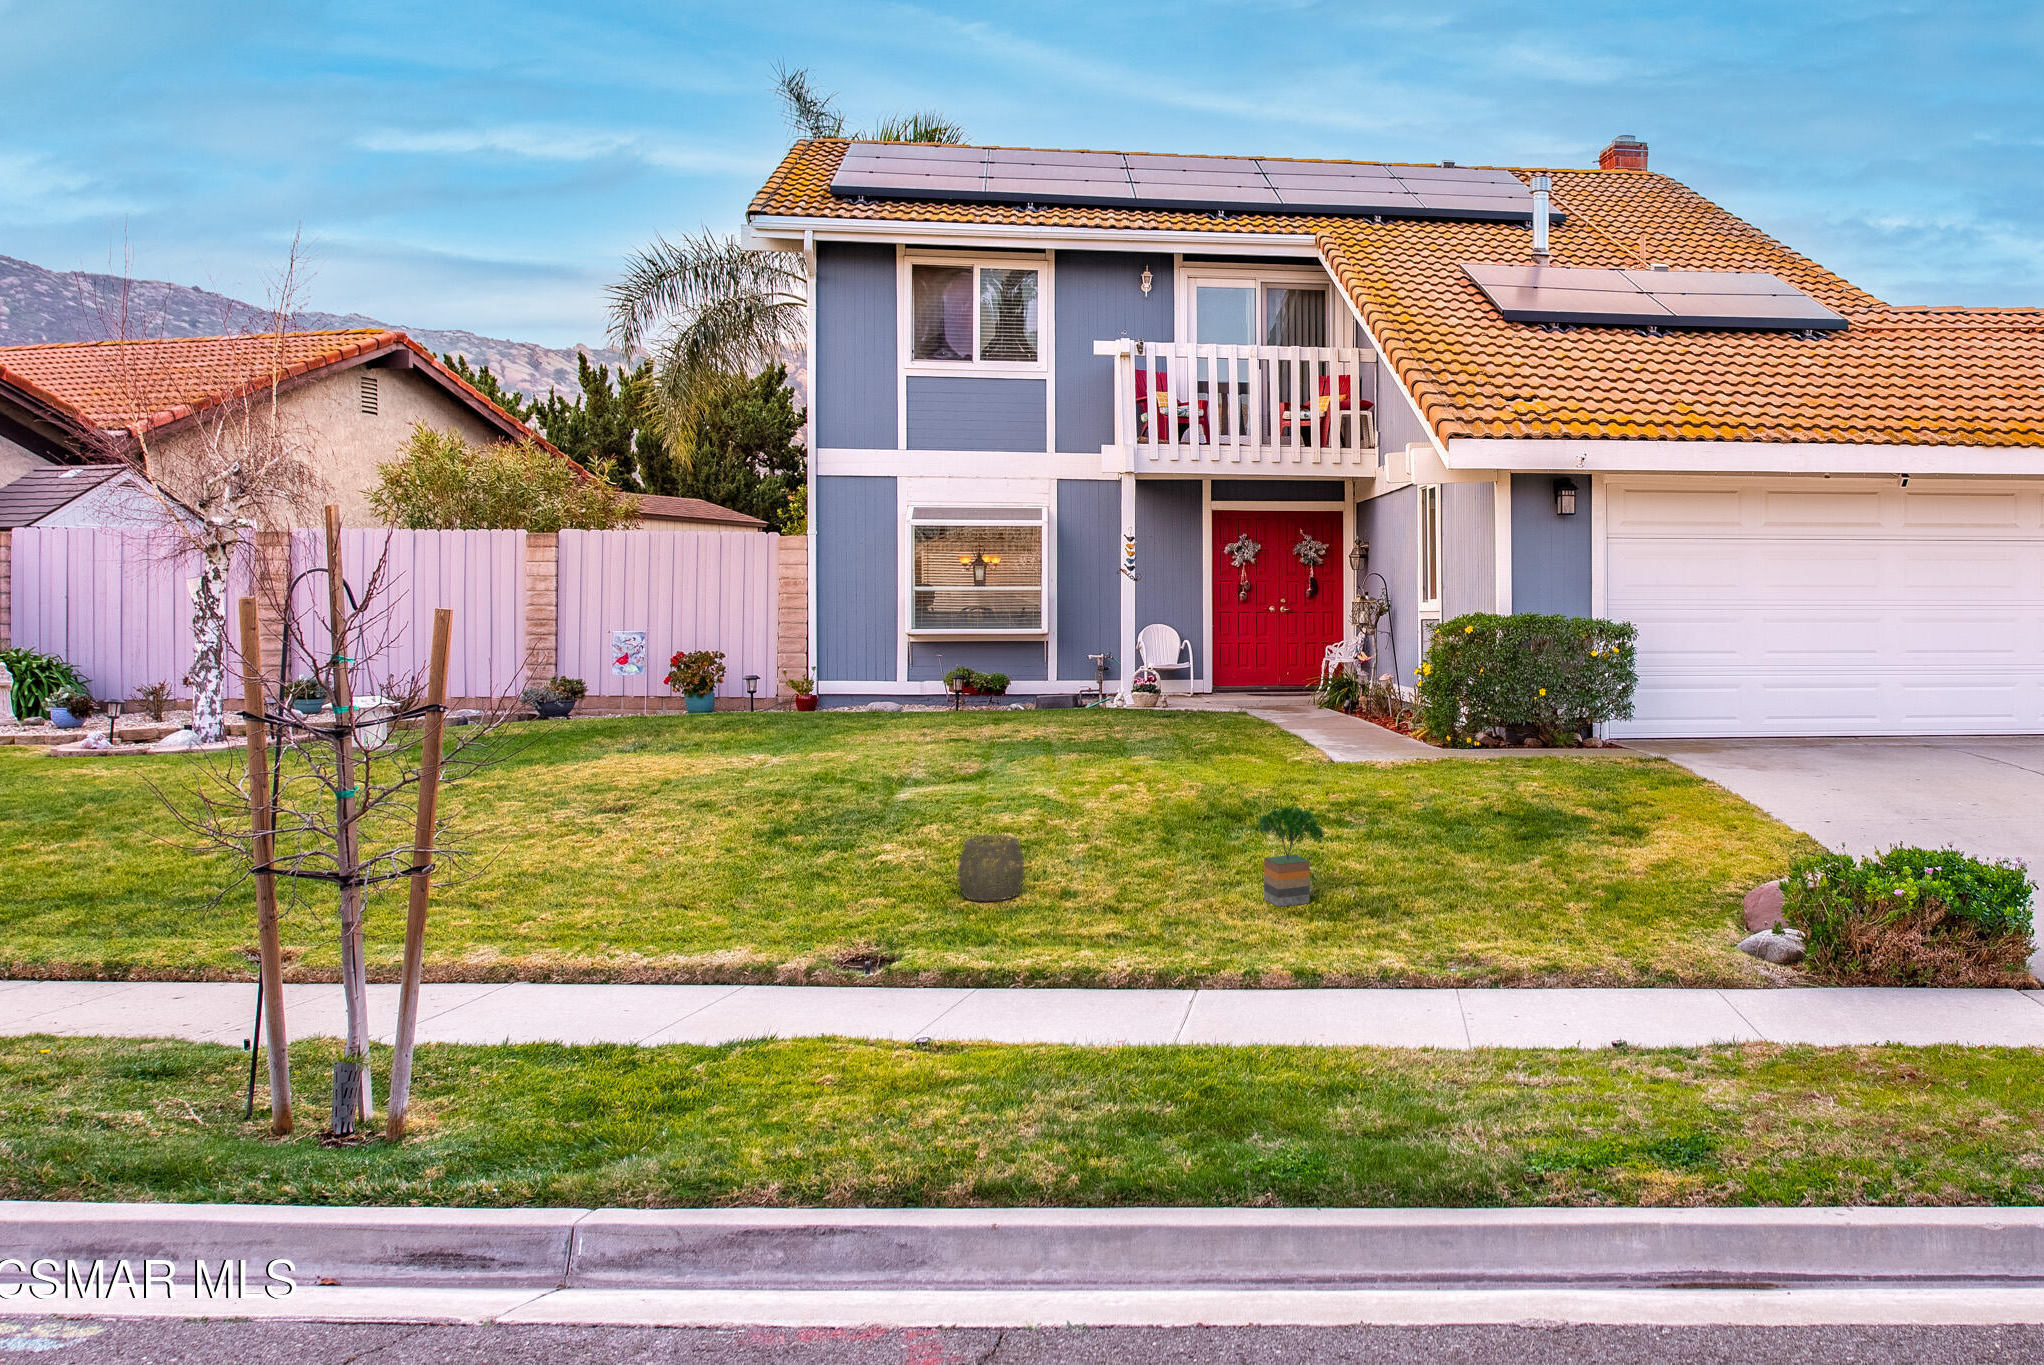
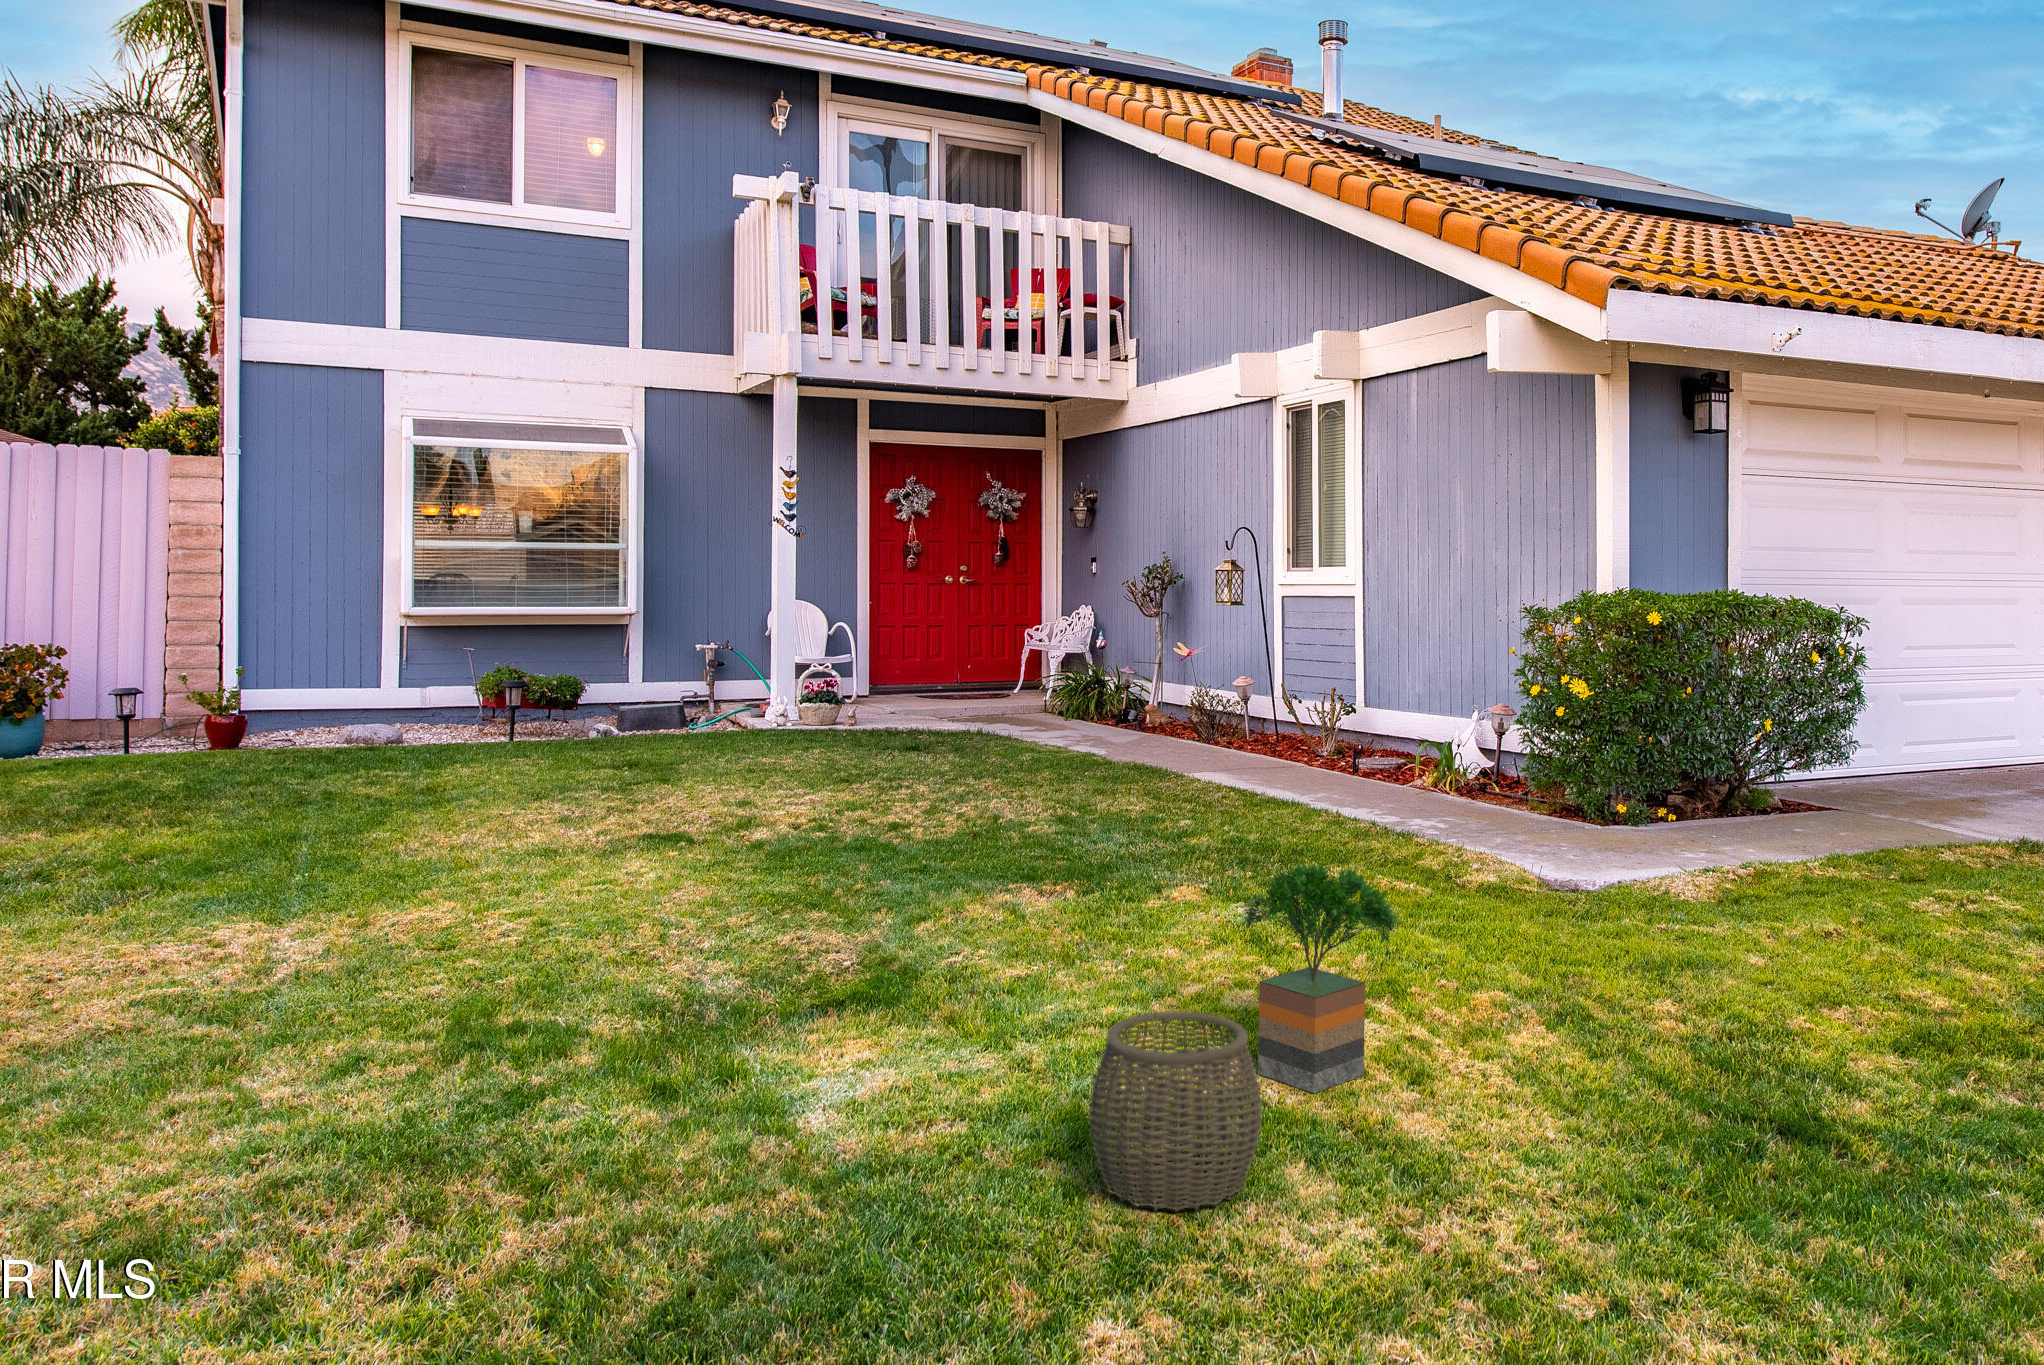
potted tree: present [1258,806,1325,907] -> present [1241,863,1400,1093]

